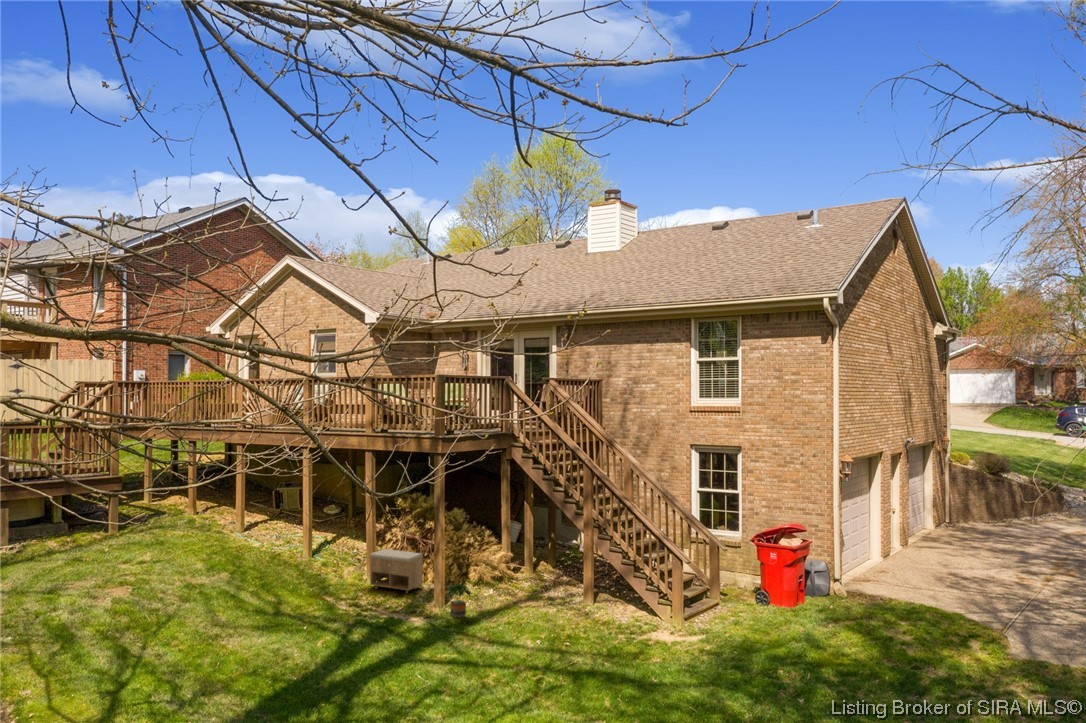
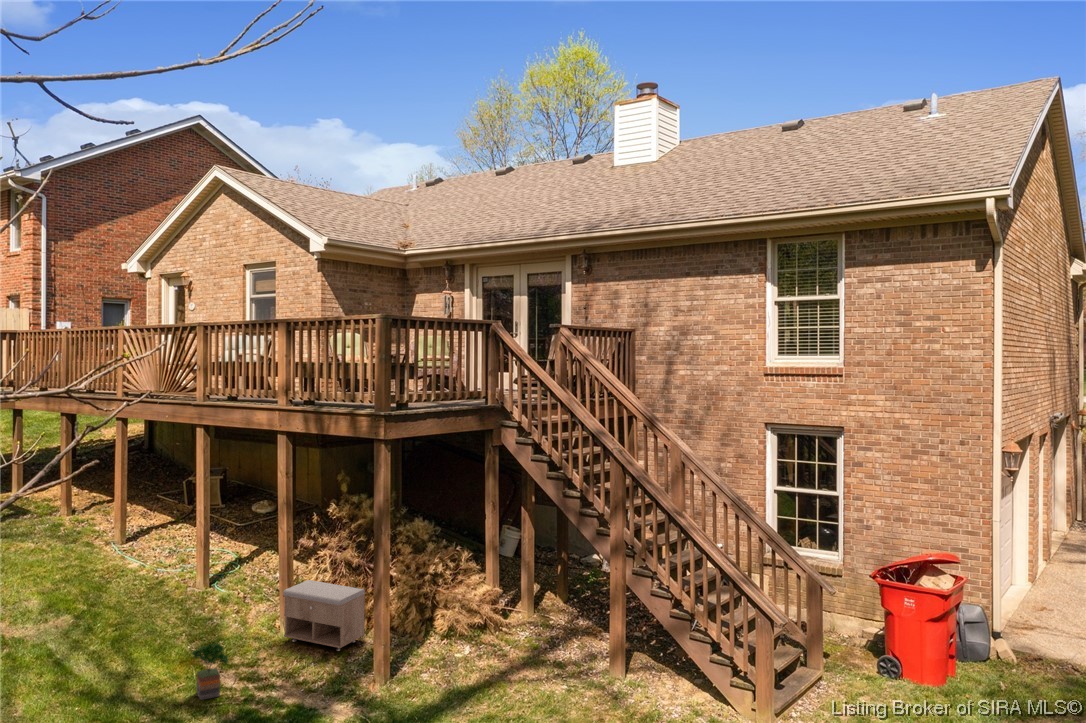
potted tree: present [449,584,471,618] -> present [192,643,228,700]

